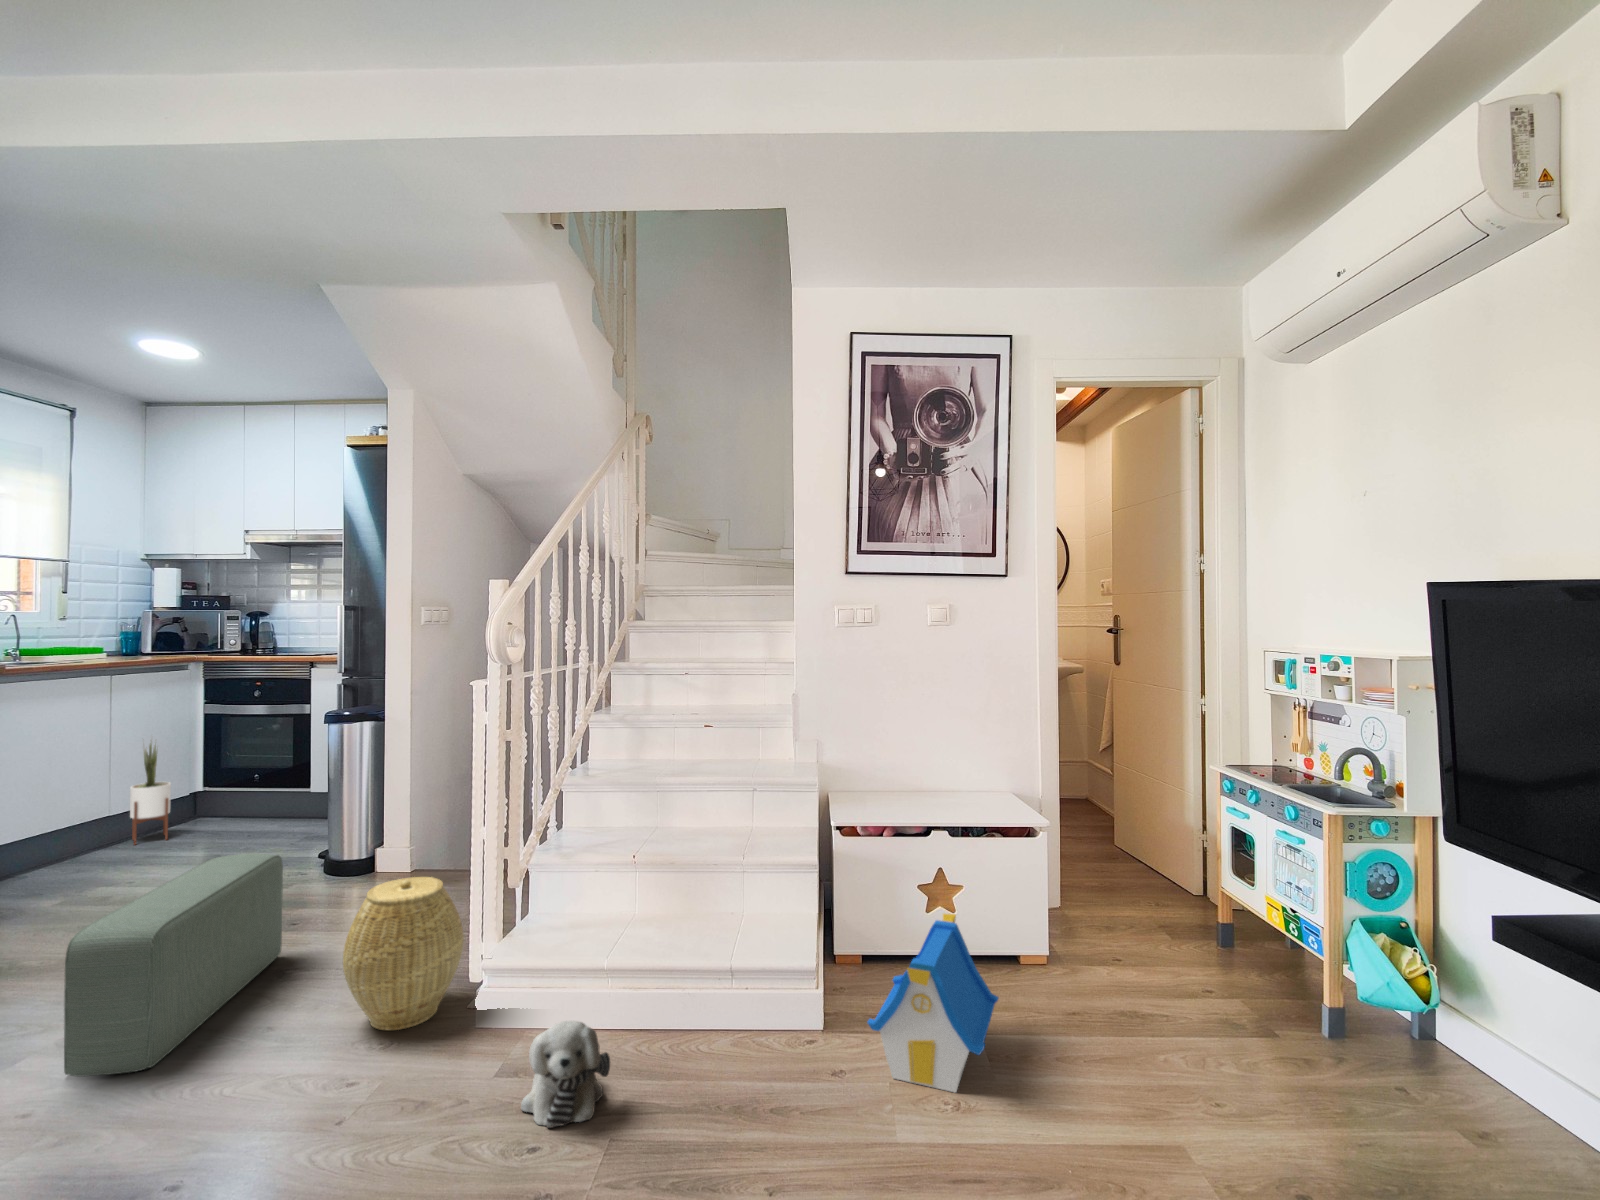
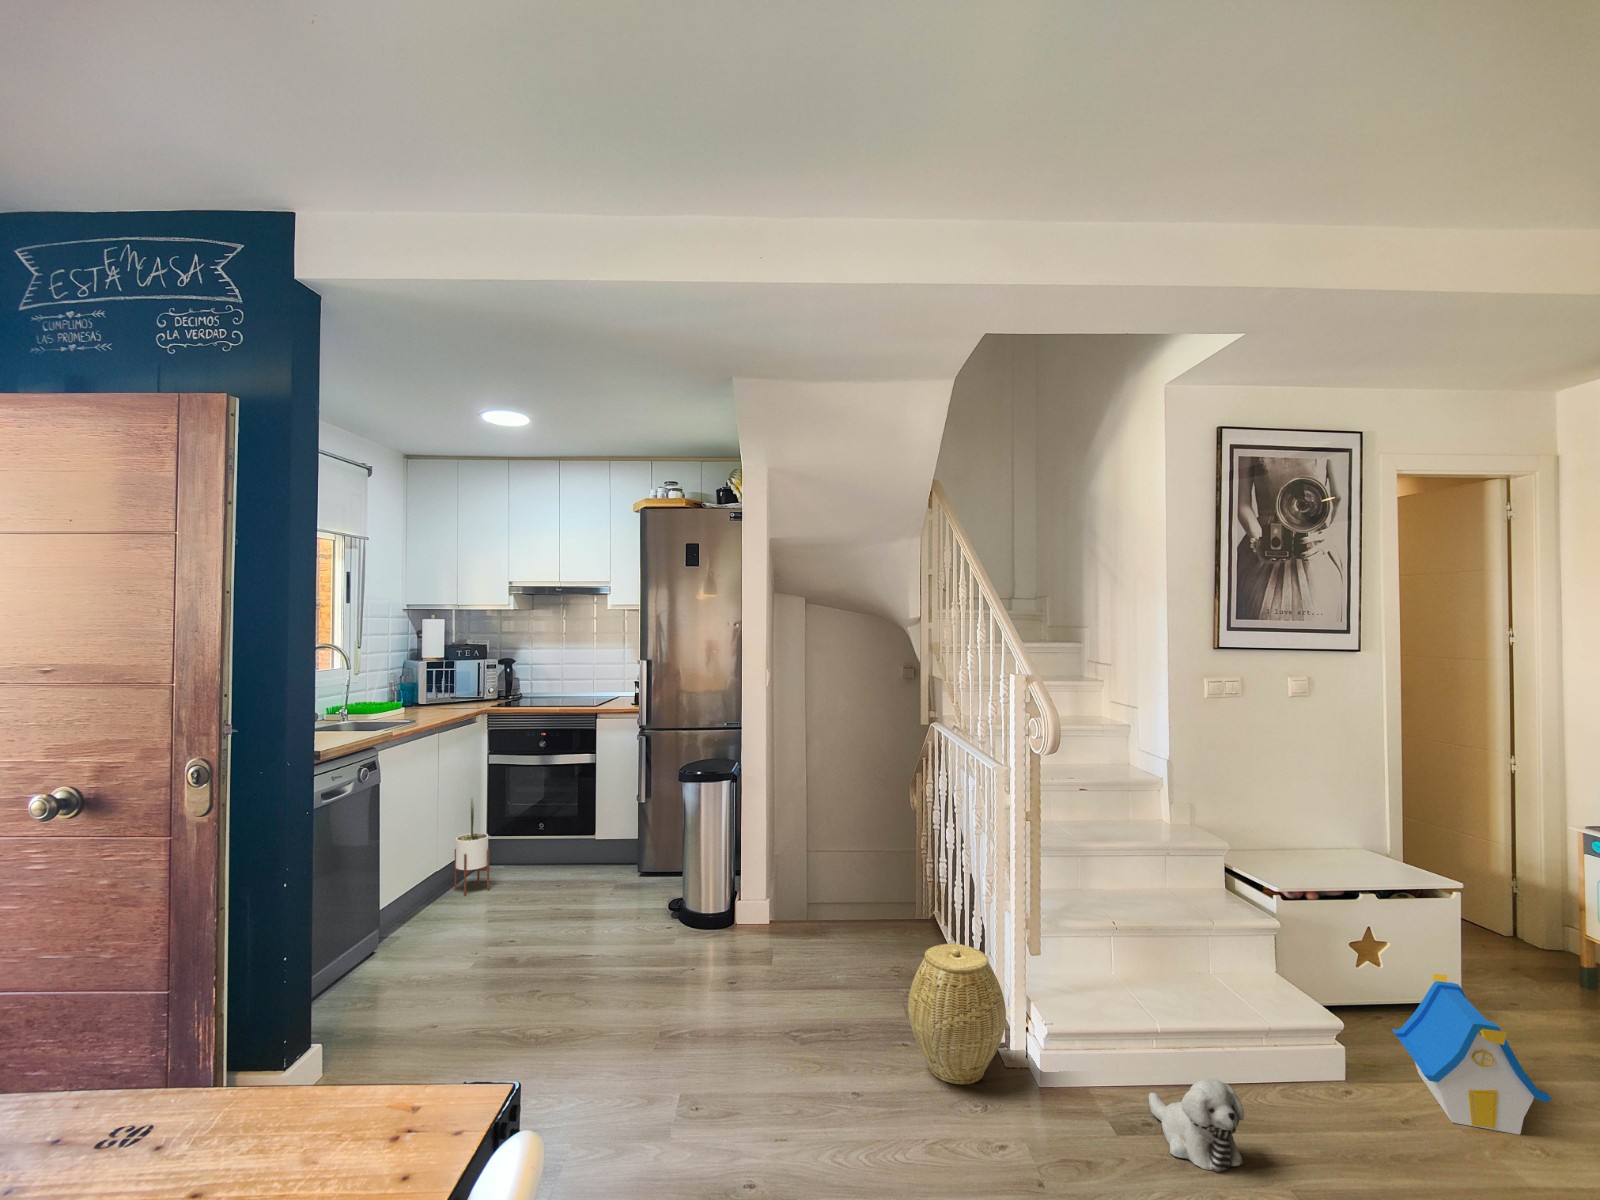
pouf: present [64,854,283,1077] -> none [714,920,805,1132]

